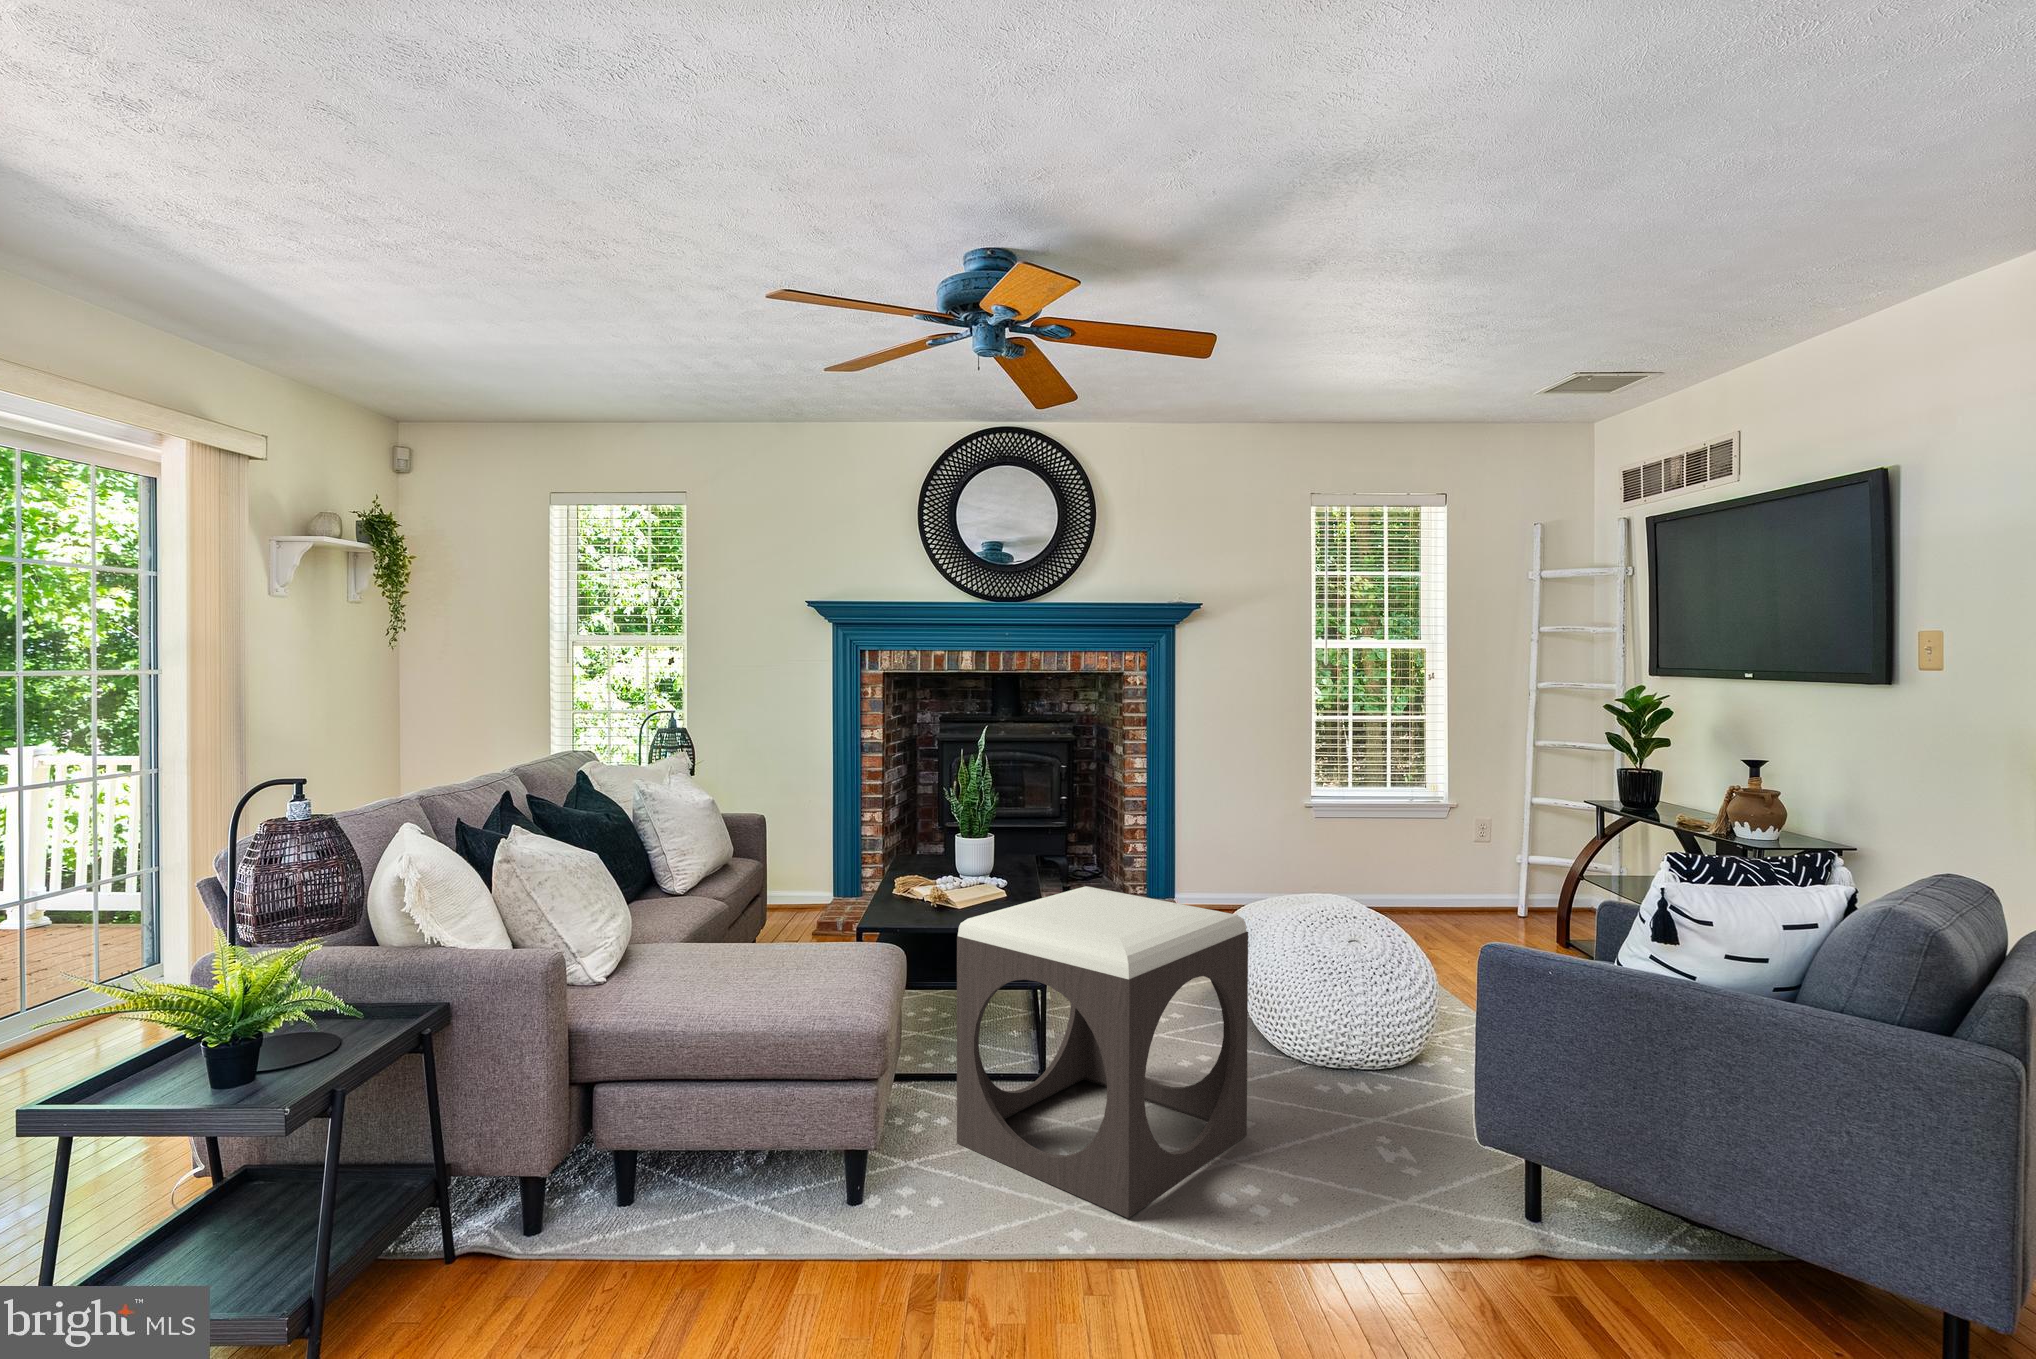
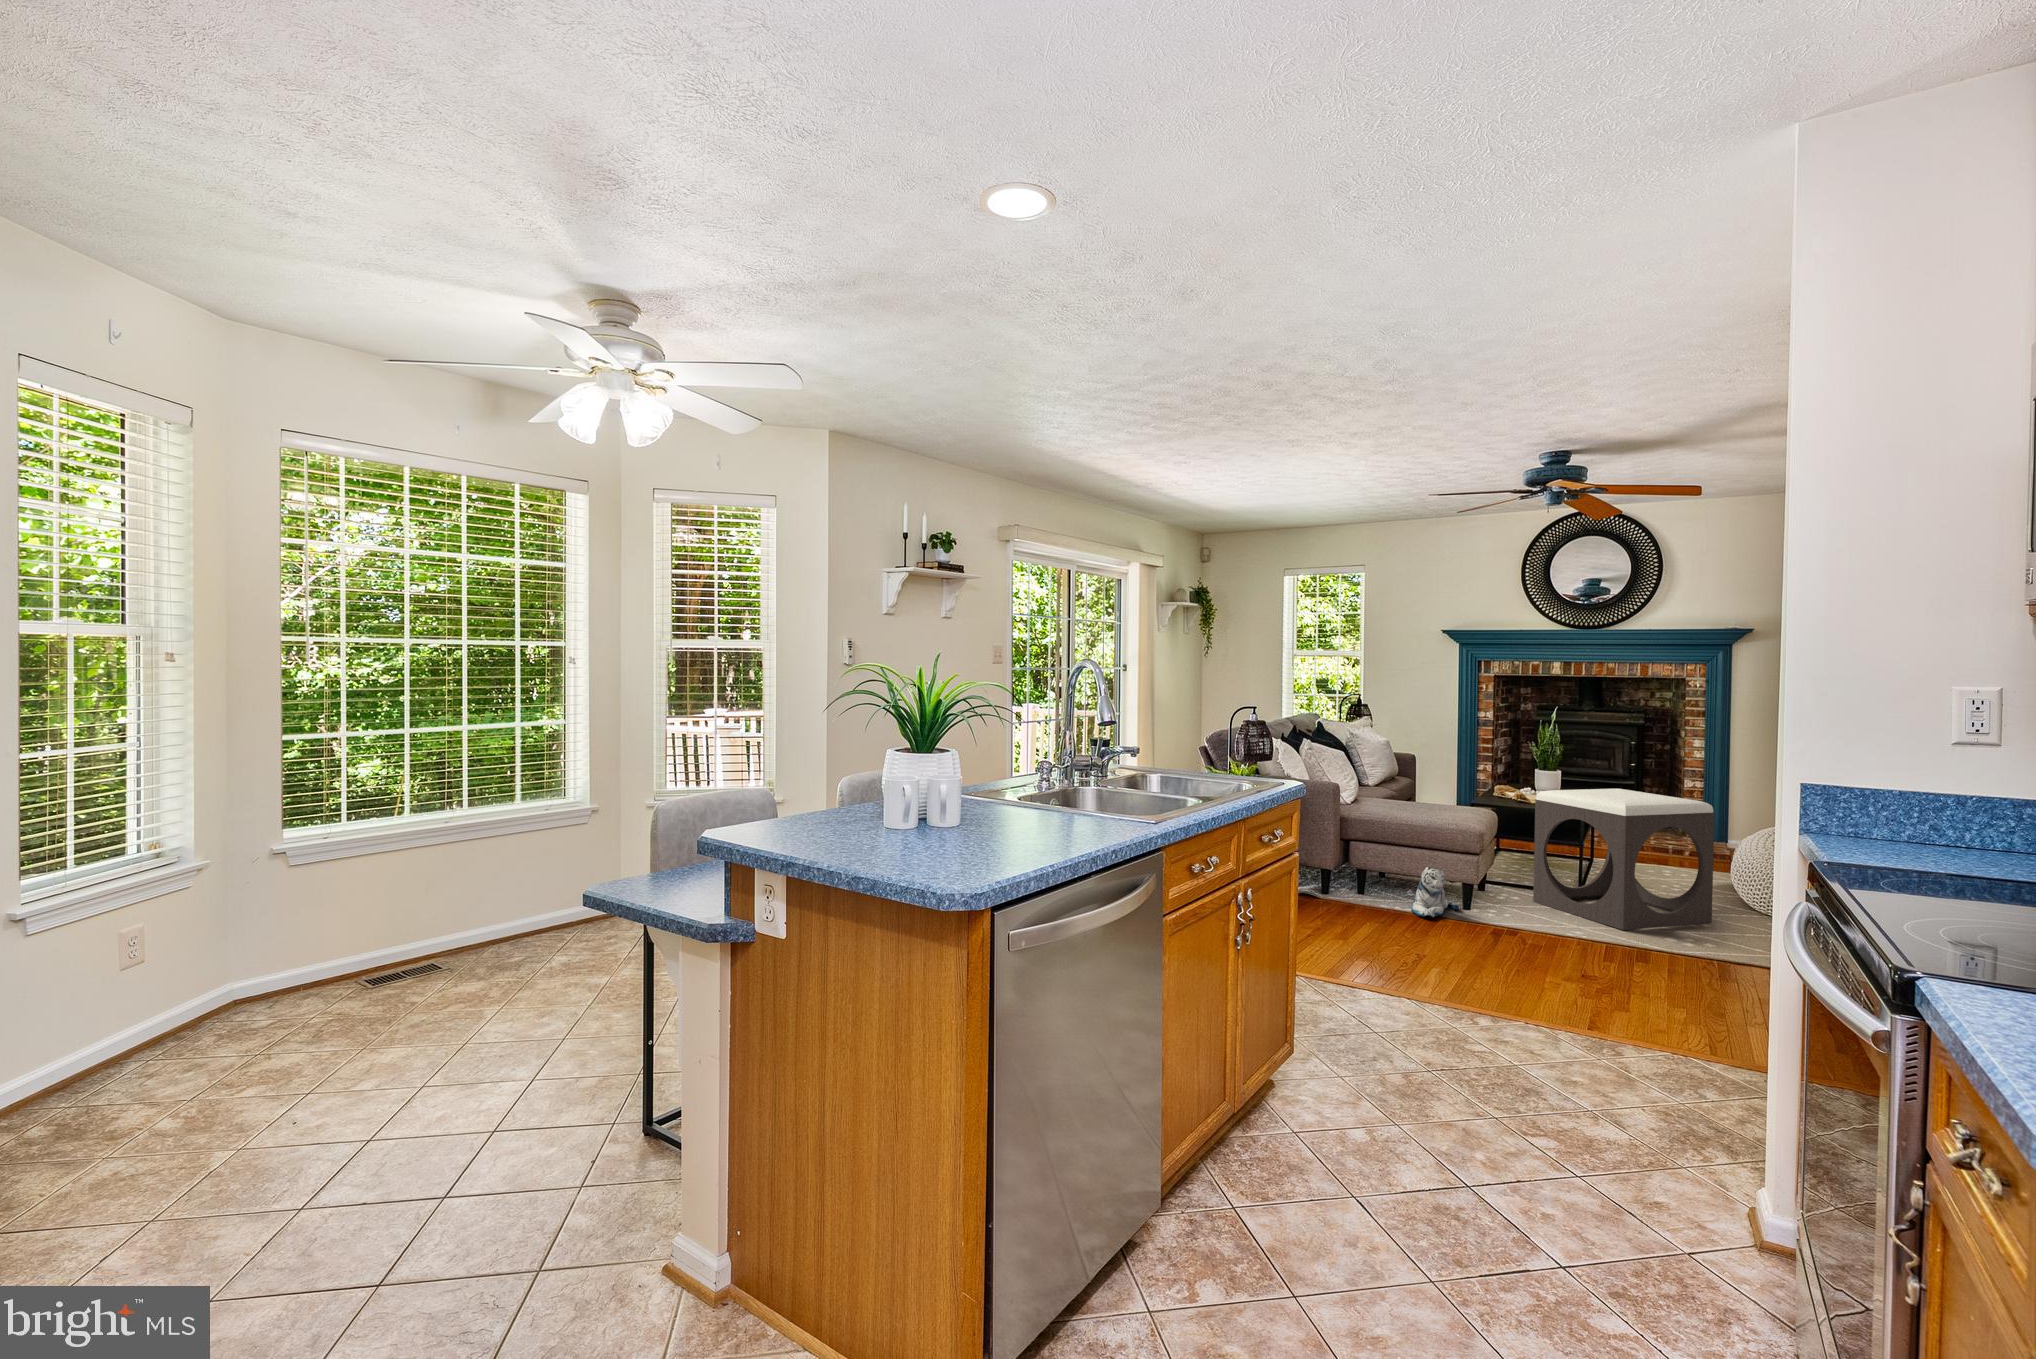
plush toy: none [699,1158,811,1313] -> present [1412,867,1459,917]

